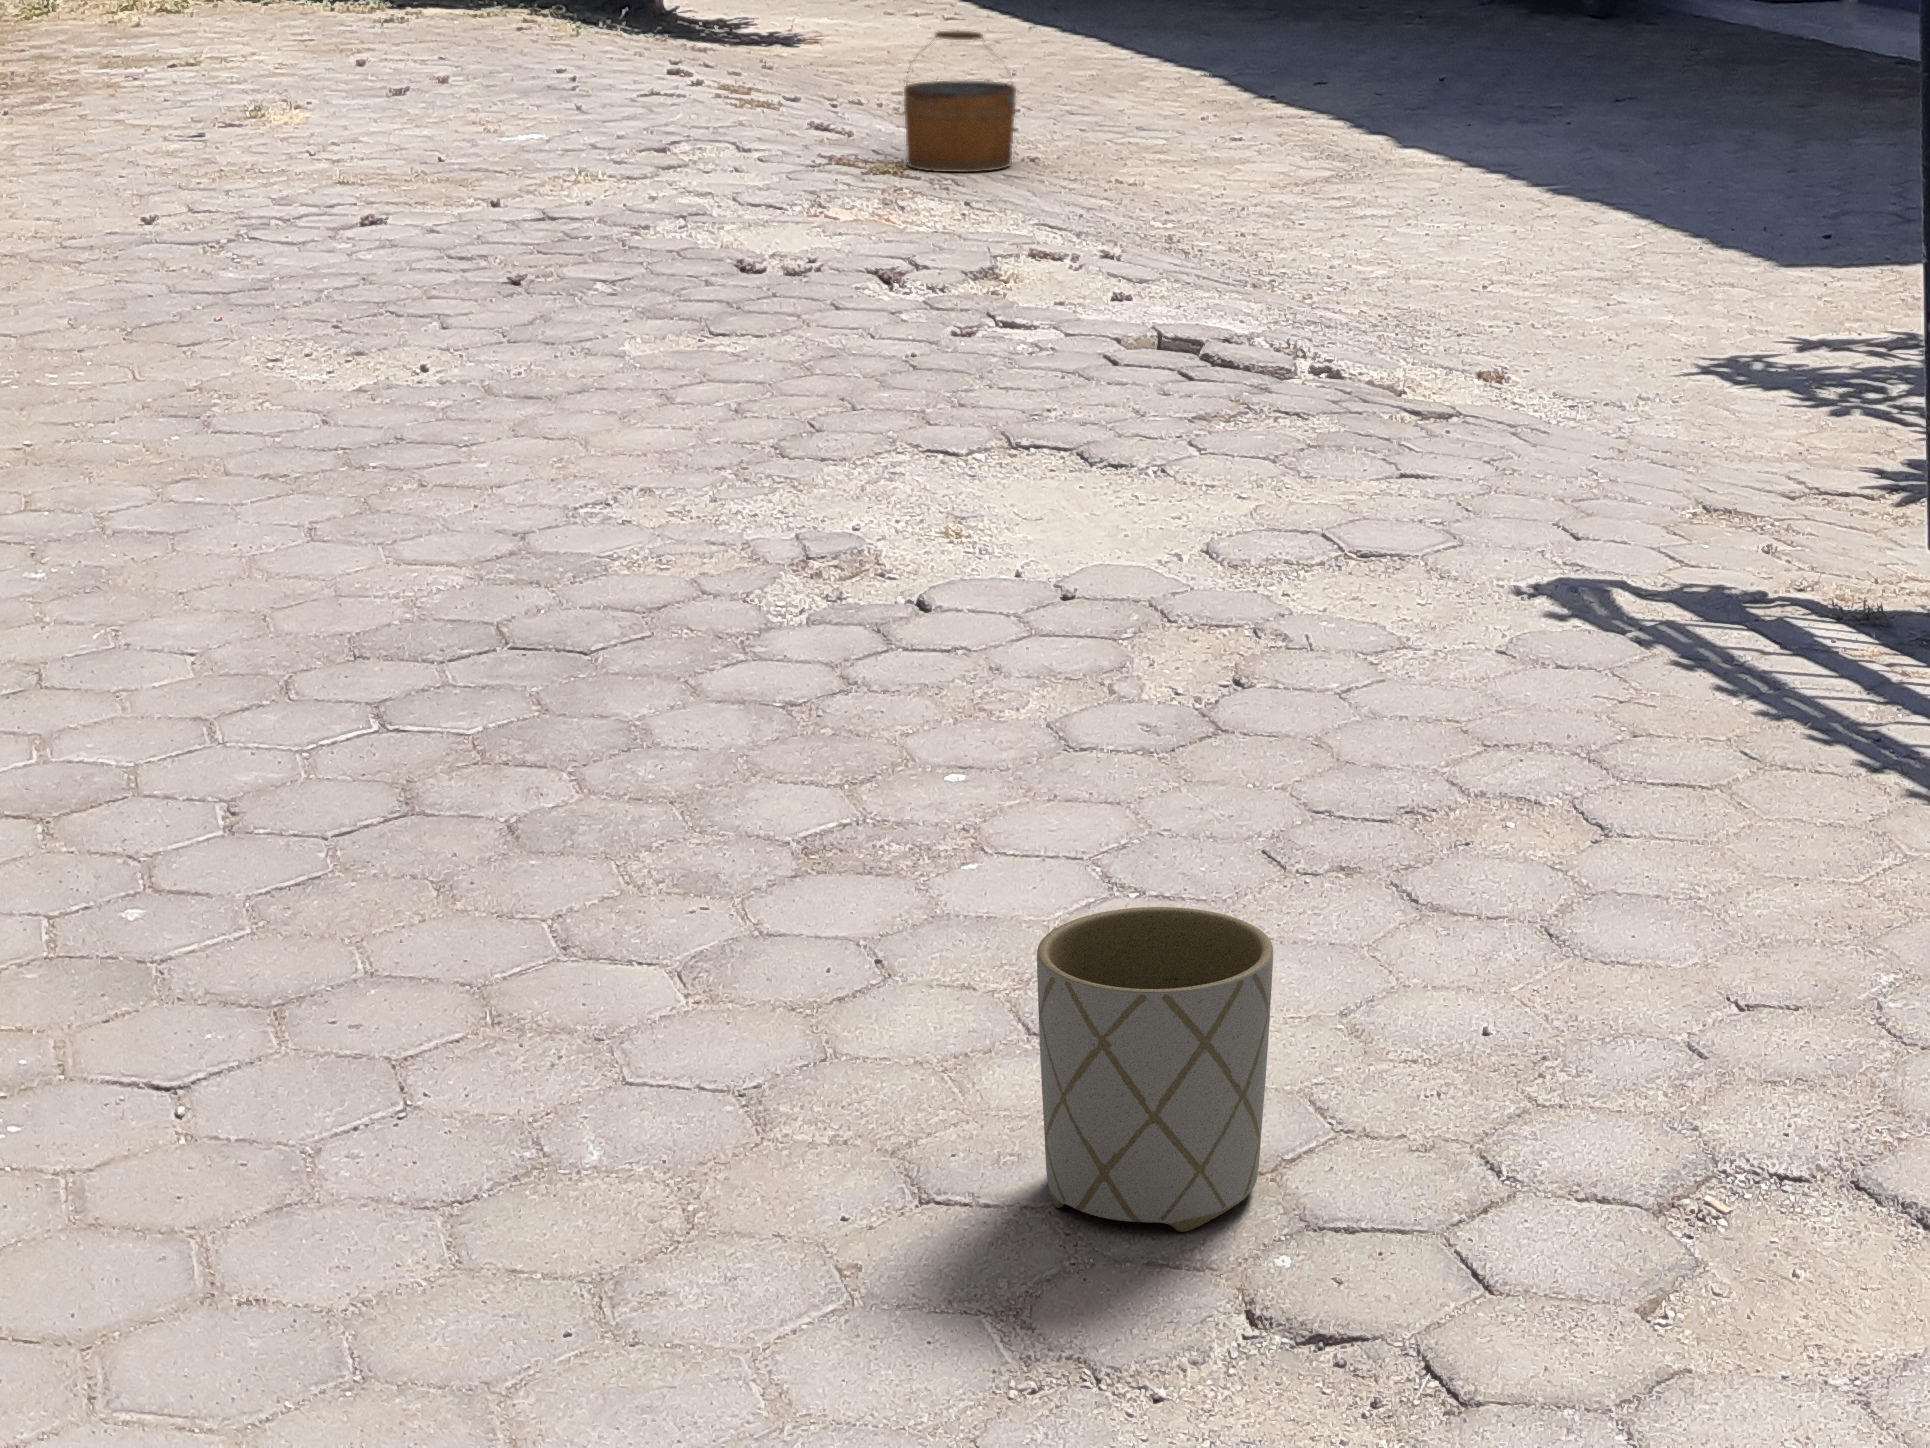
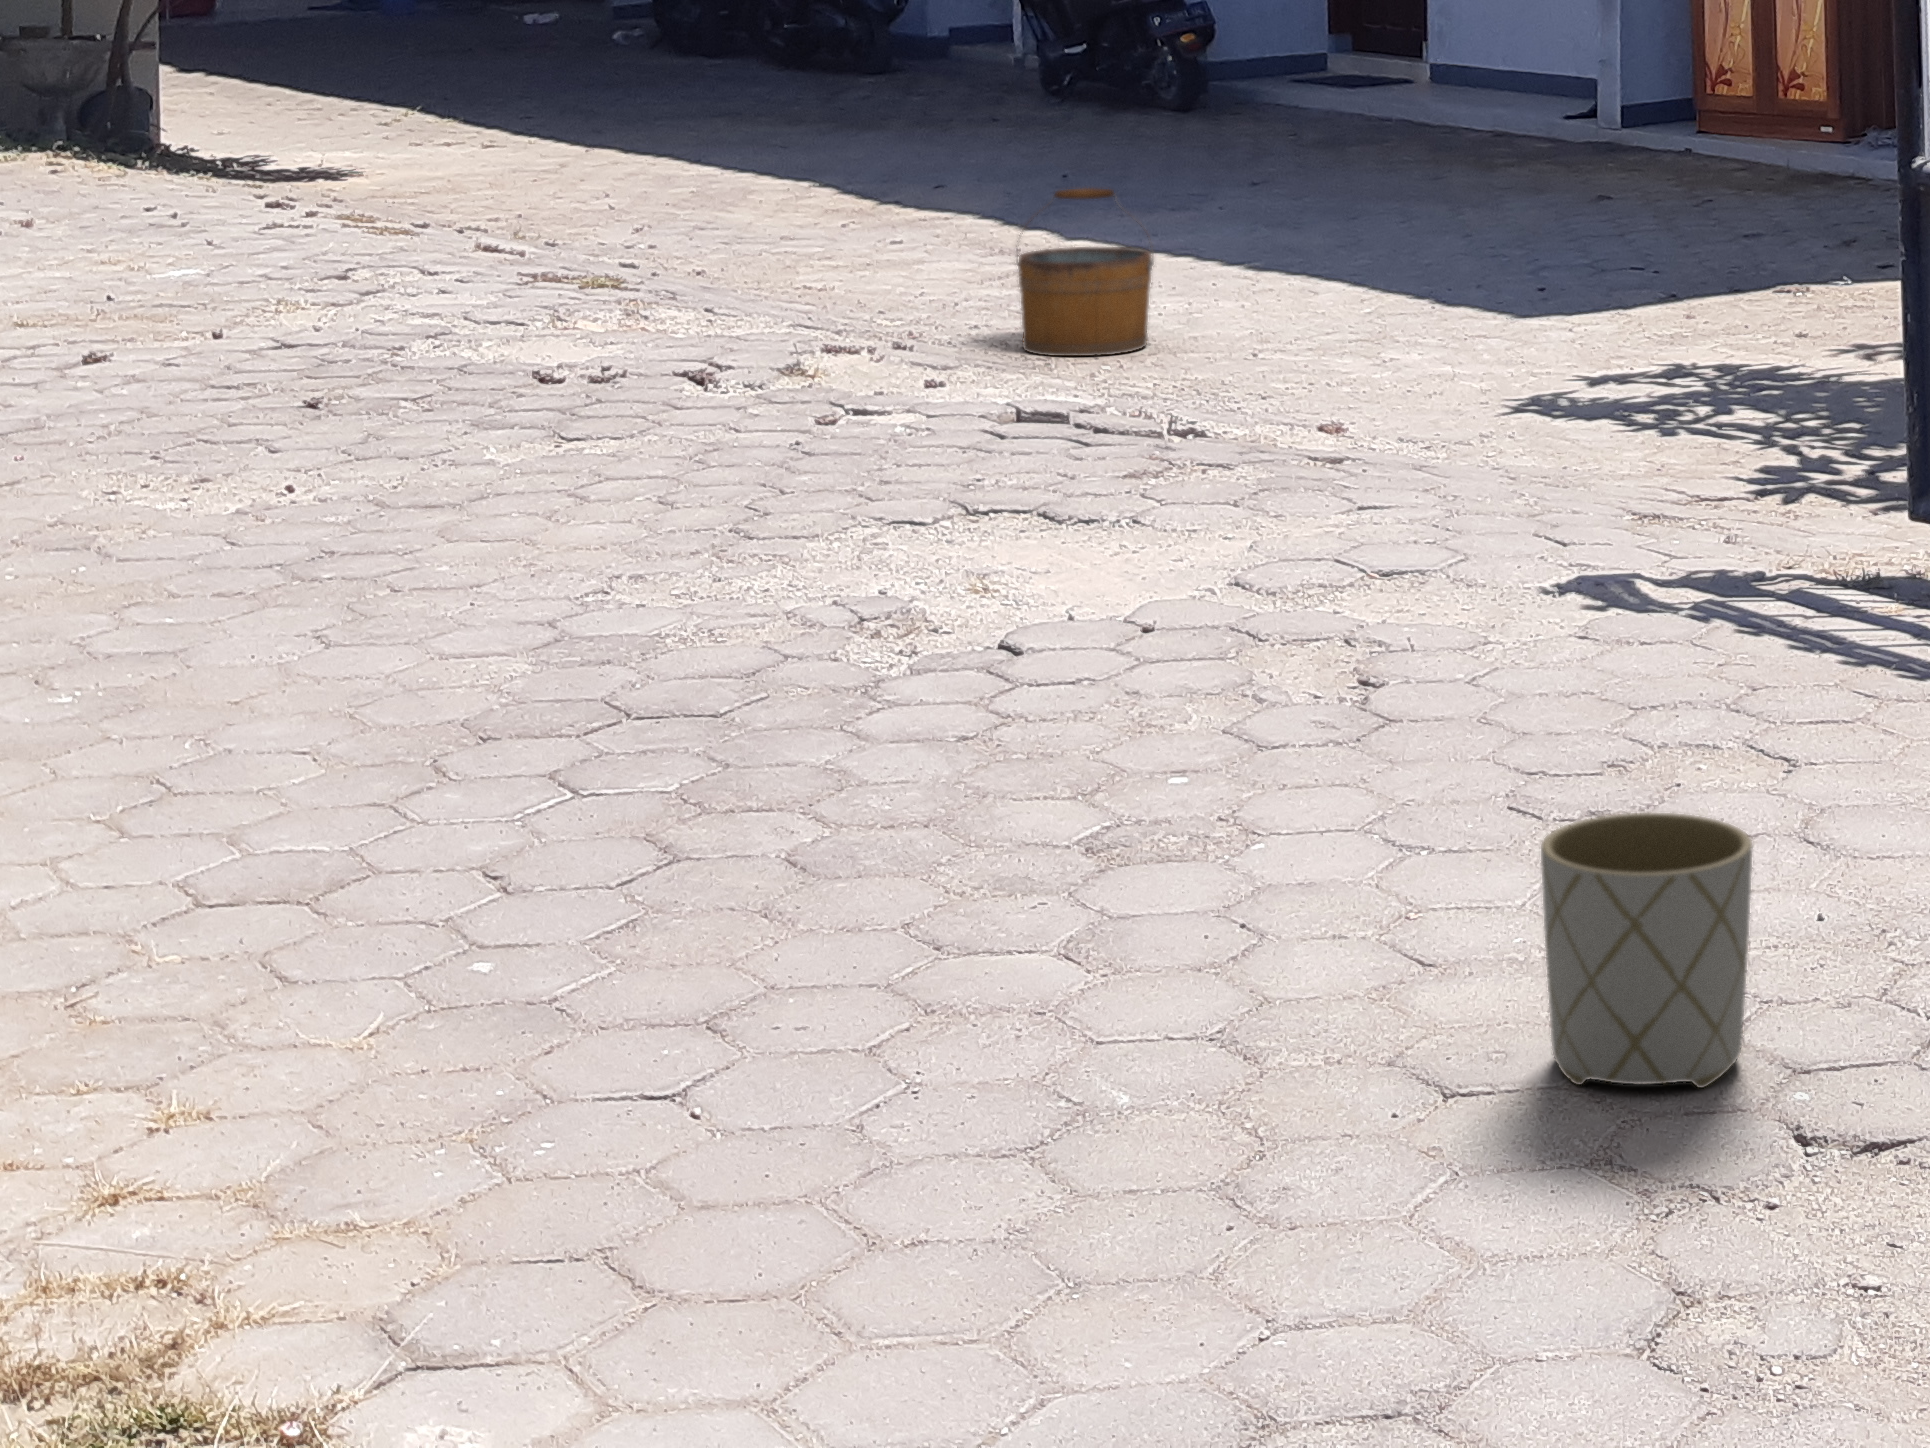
bucket: present [904,31,1016,172] -> present [1017,188,1154,356]

